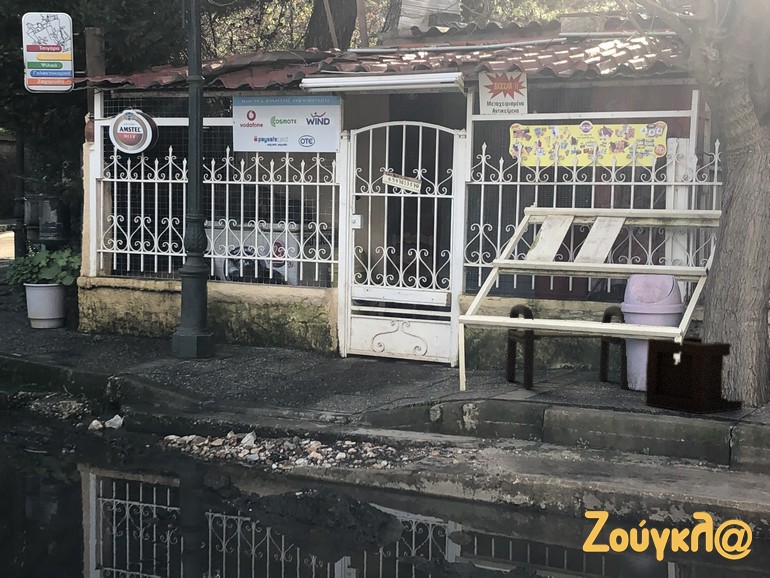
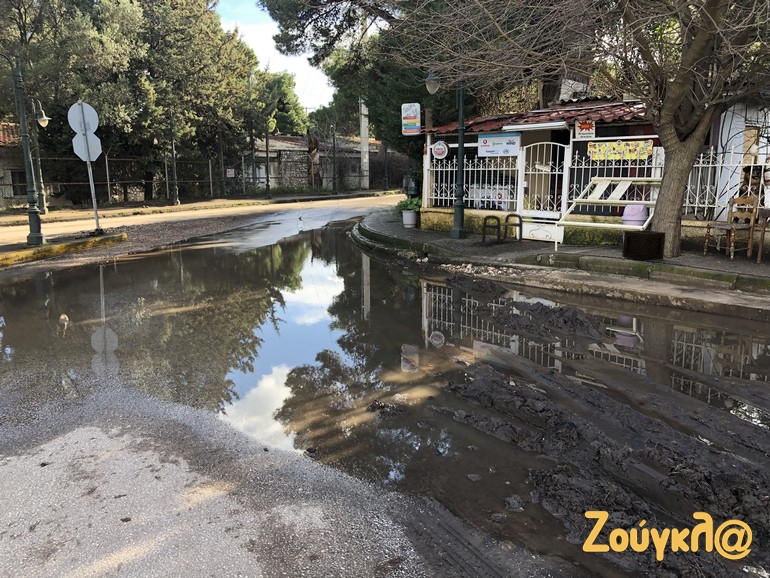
bench: present [506,304,629,389] -> present [482,214,523,243]

